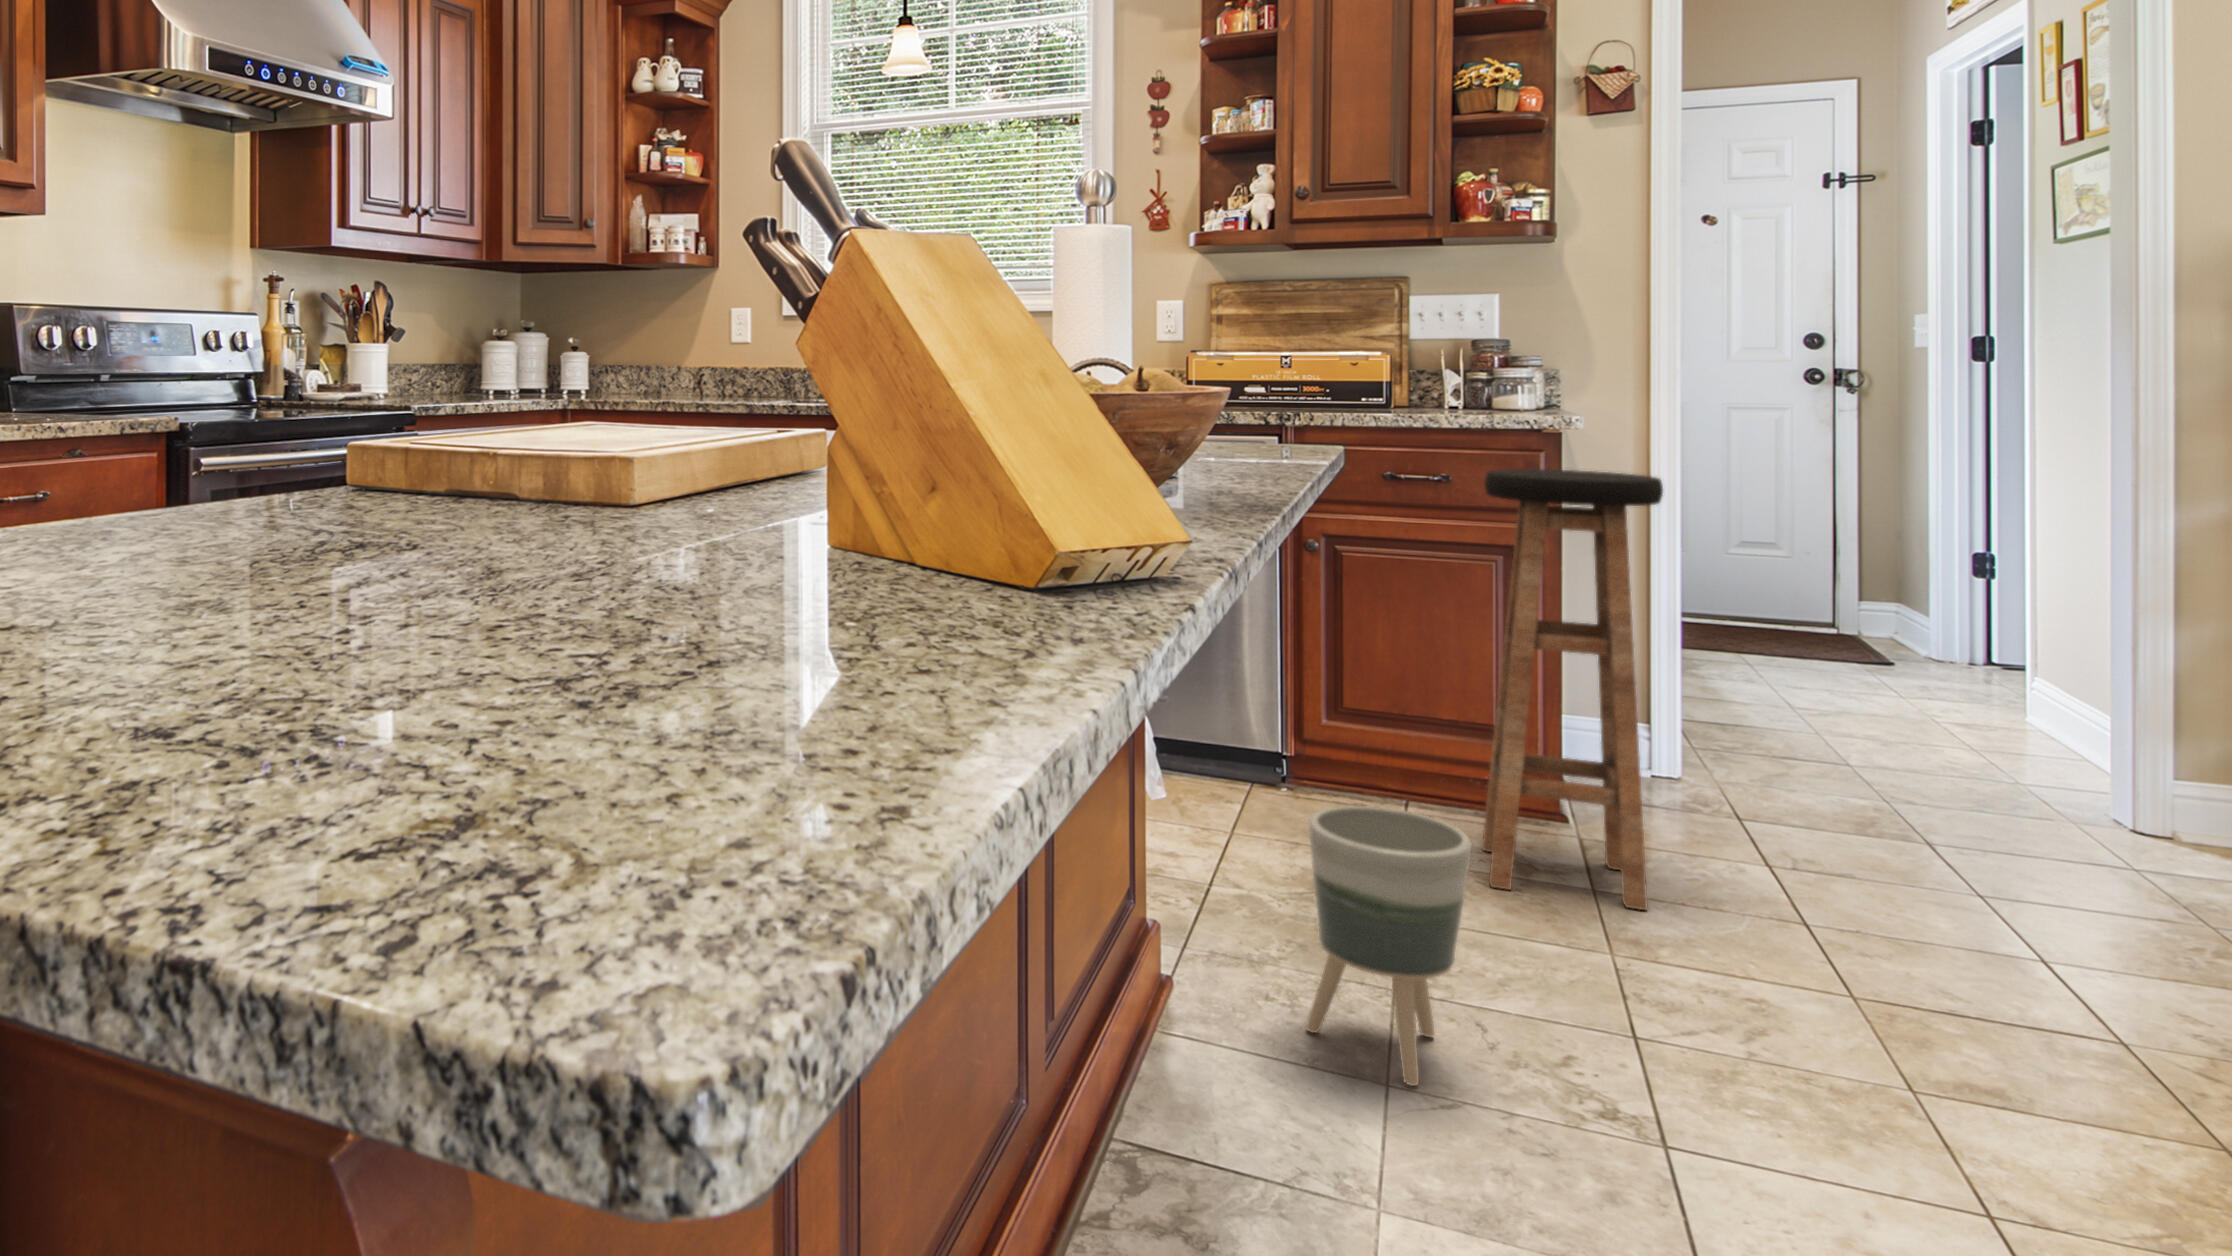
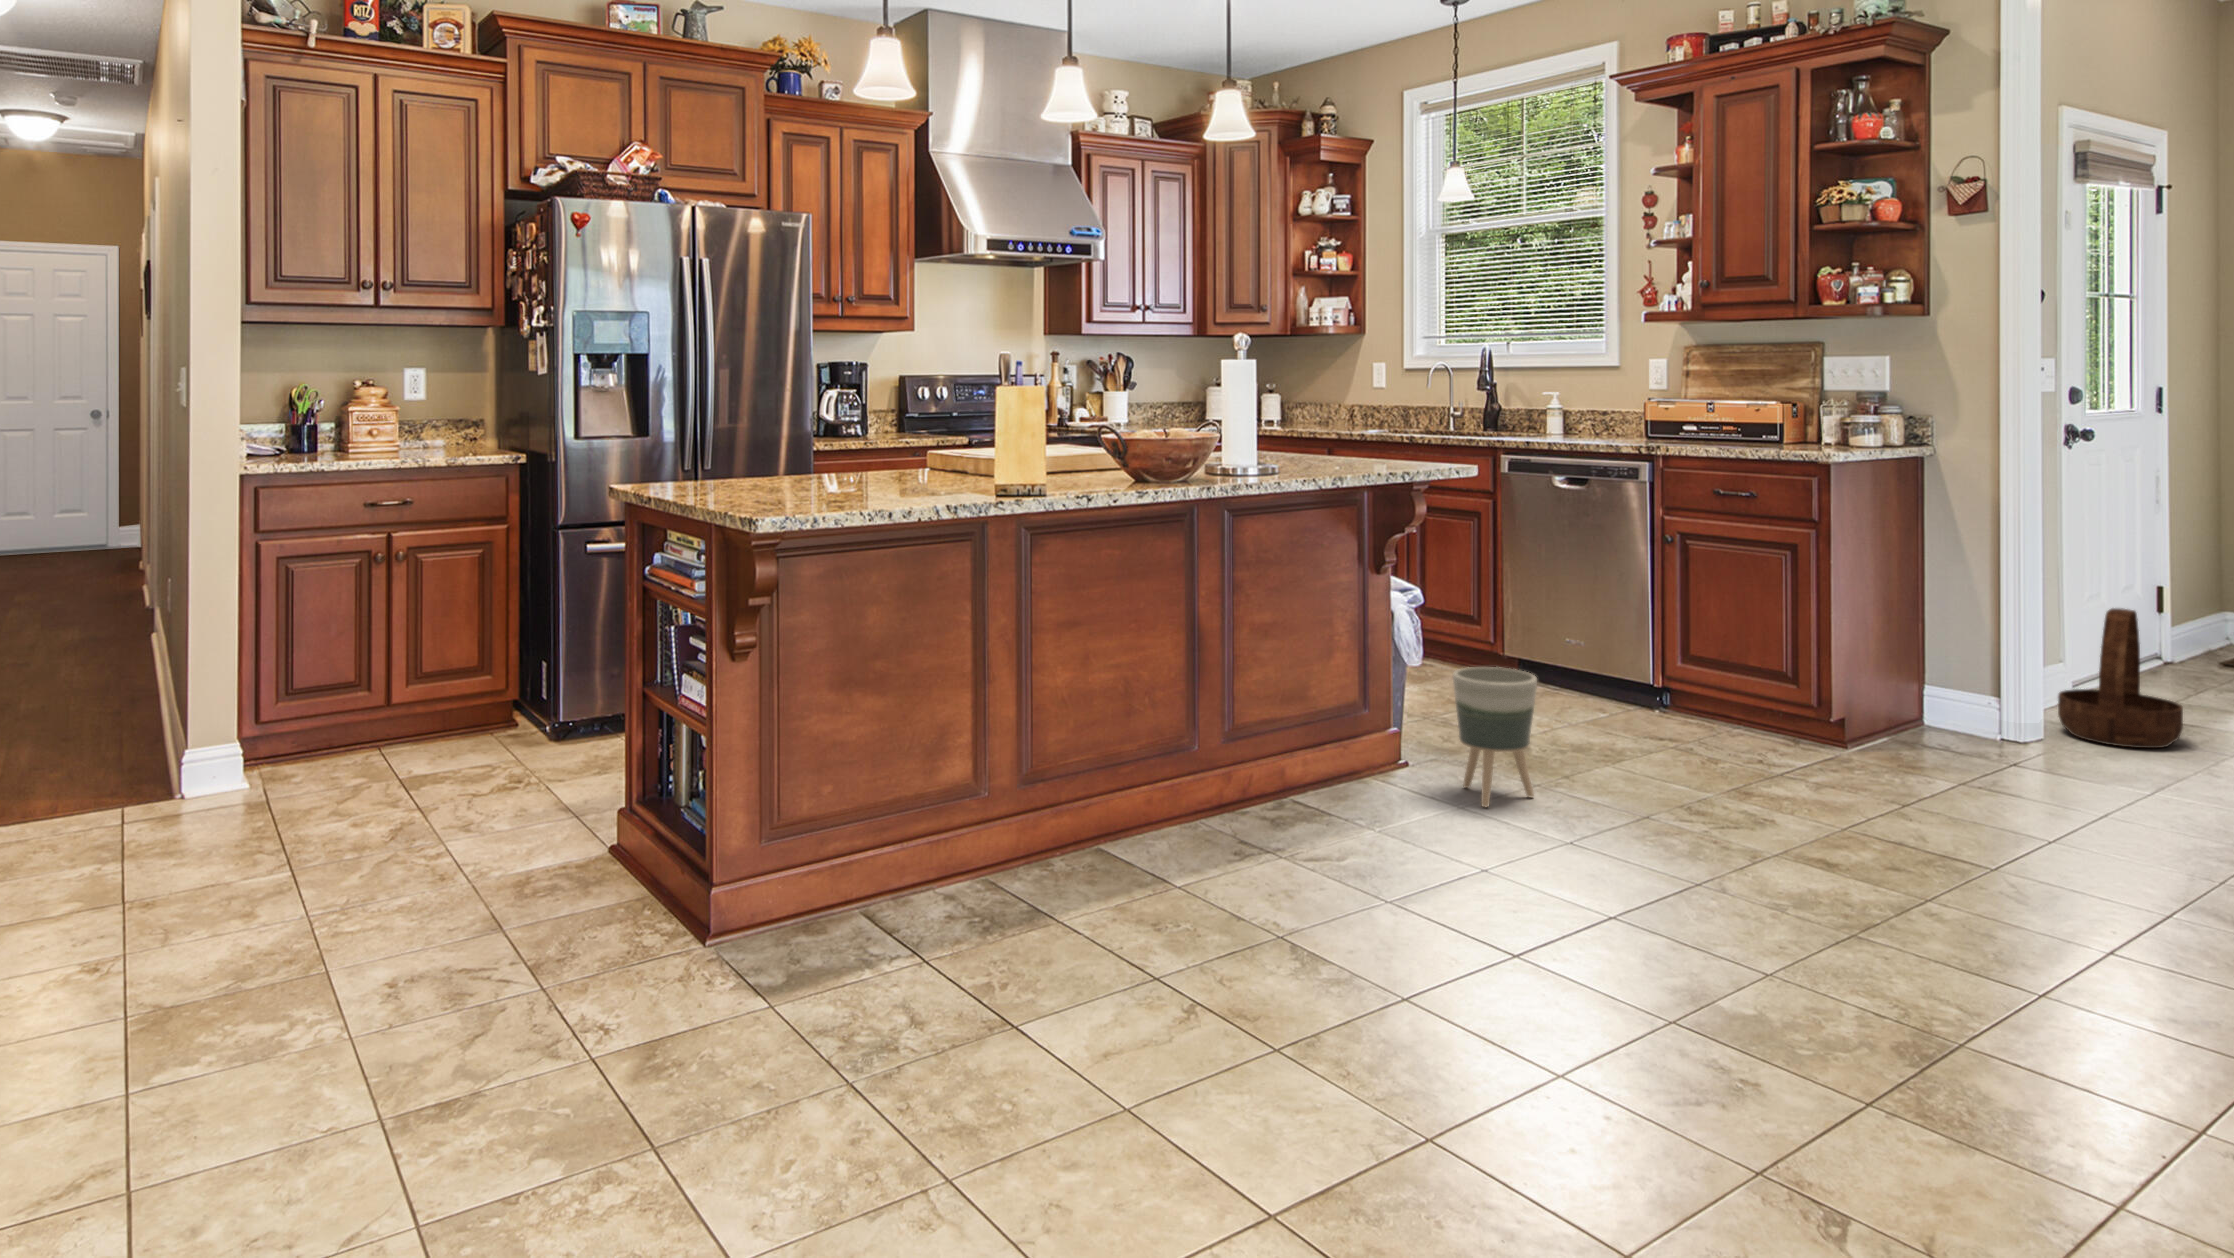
bar stool: present [1482,469,1663,910] -> none [1710,486,1841,781]
basket: none [1680,607,1831,779] -> present [2058,608,2183,748]

